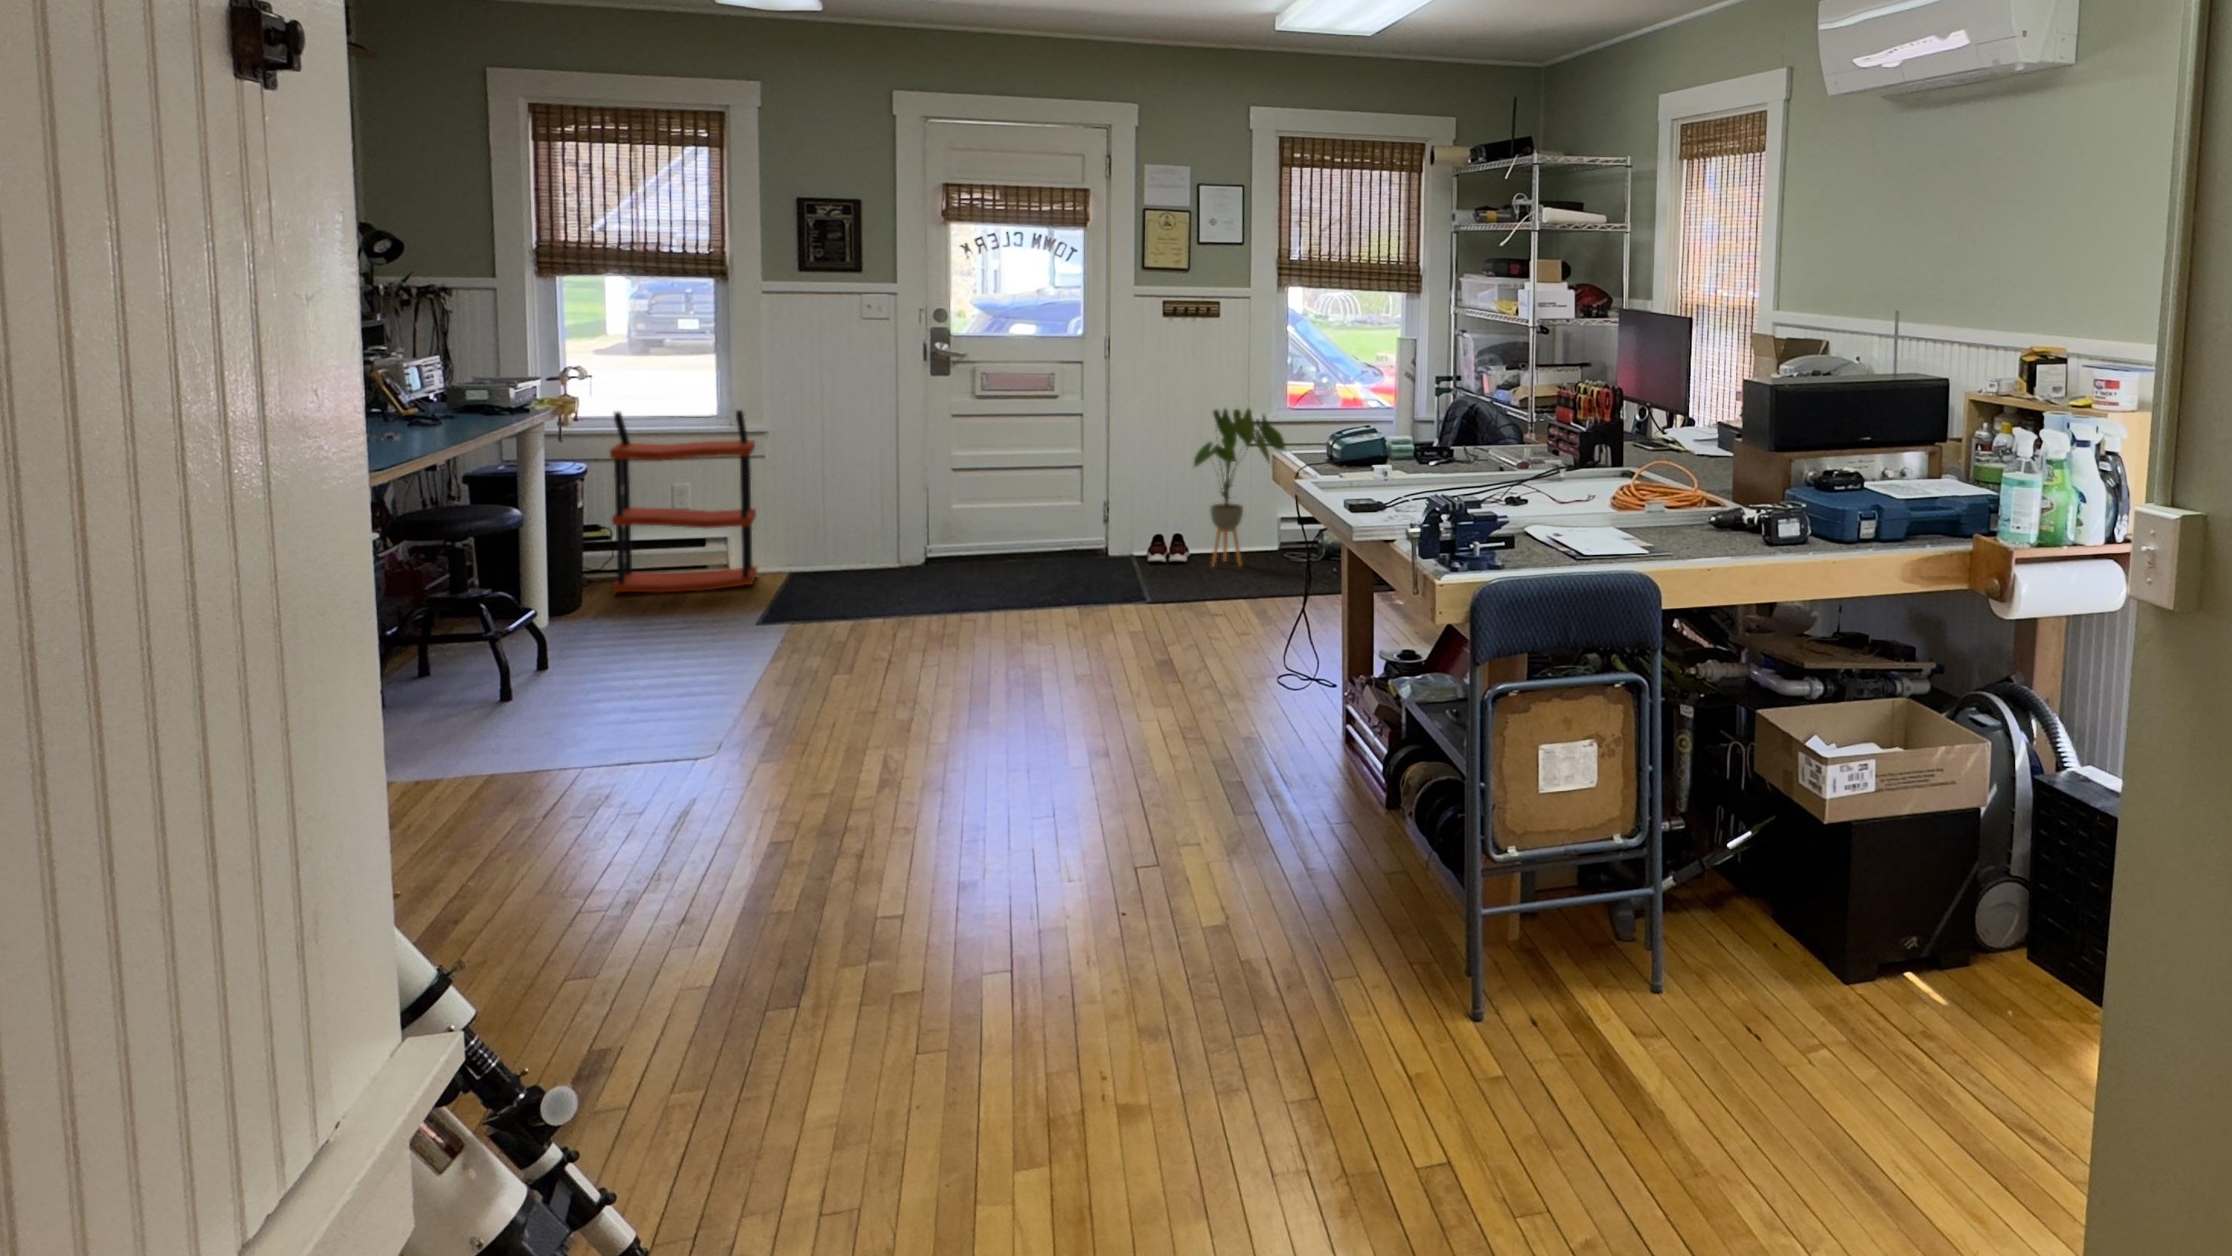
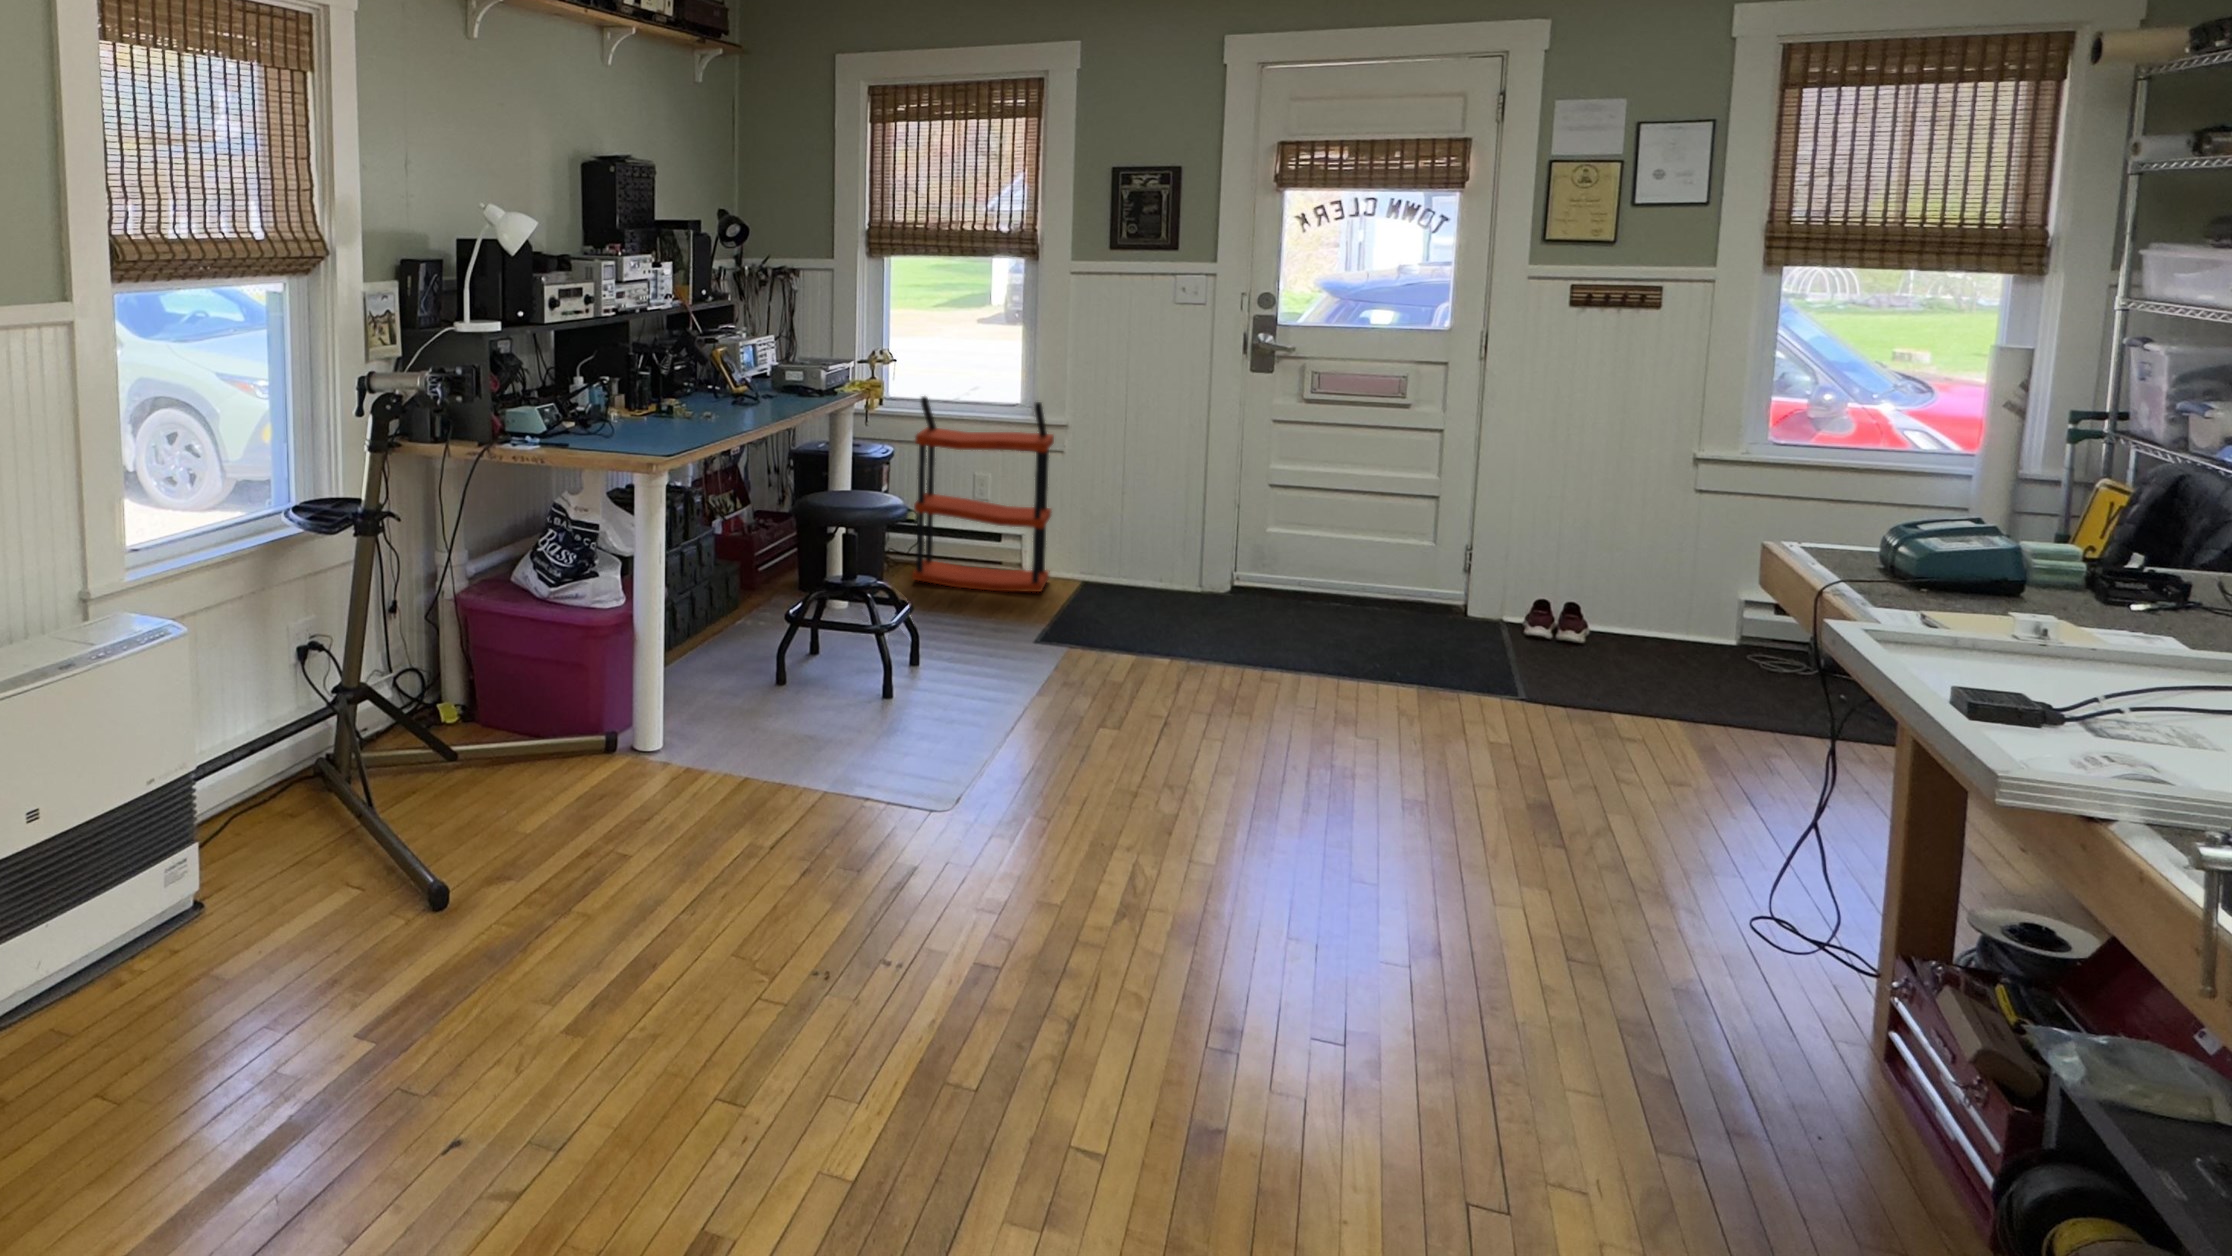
house plant: present [1193,409,1285,566] -> none [1601,438,1763,664]

